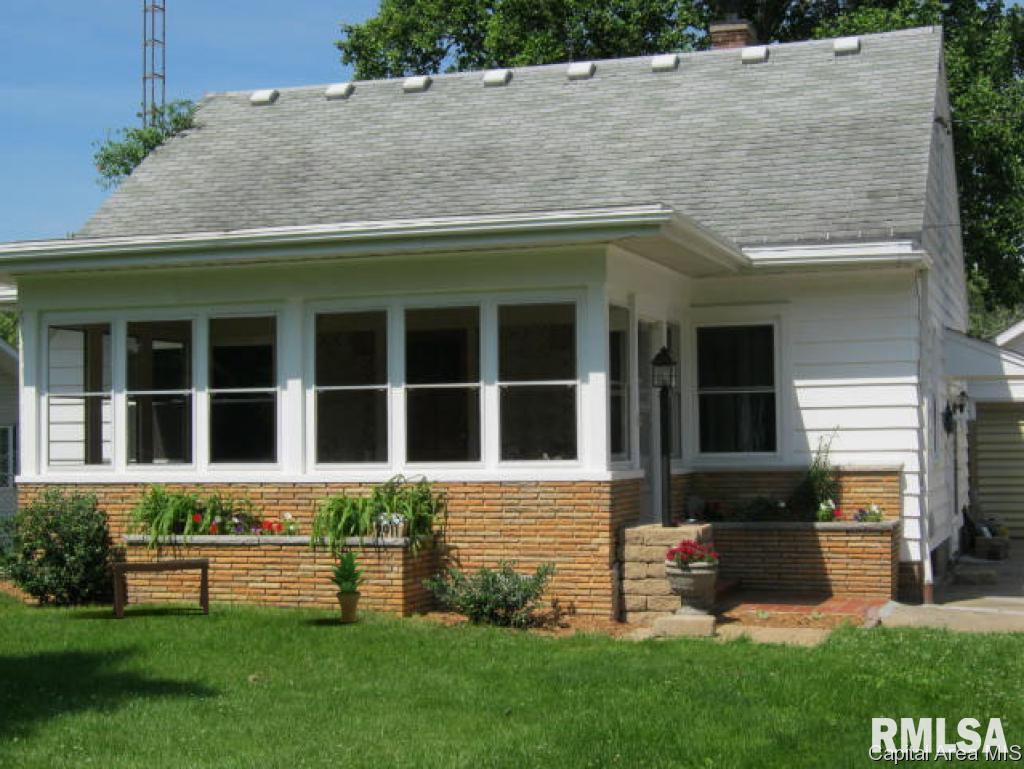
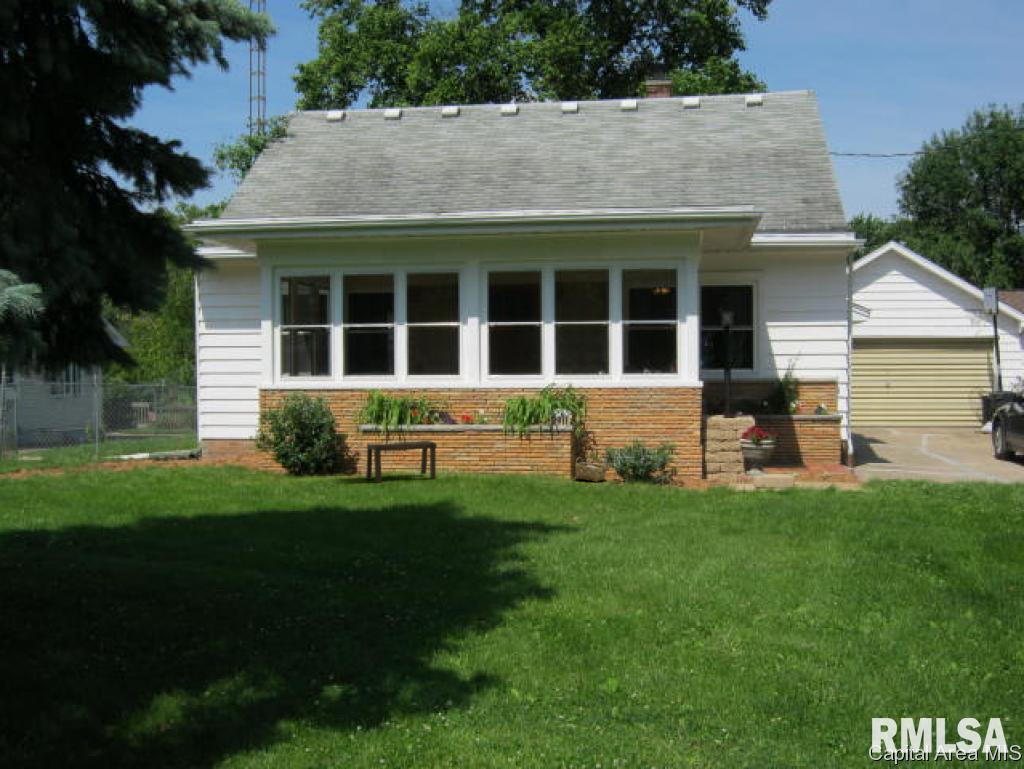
potted plant: present [326,550,370,622] -> none [522,434,558,482]
woven basket: none [403,585,451,624] -> present [575,457,608,482]

